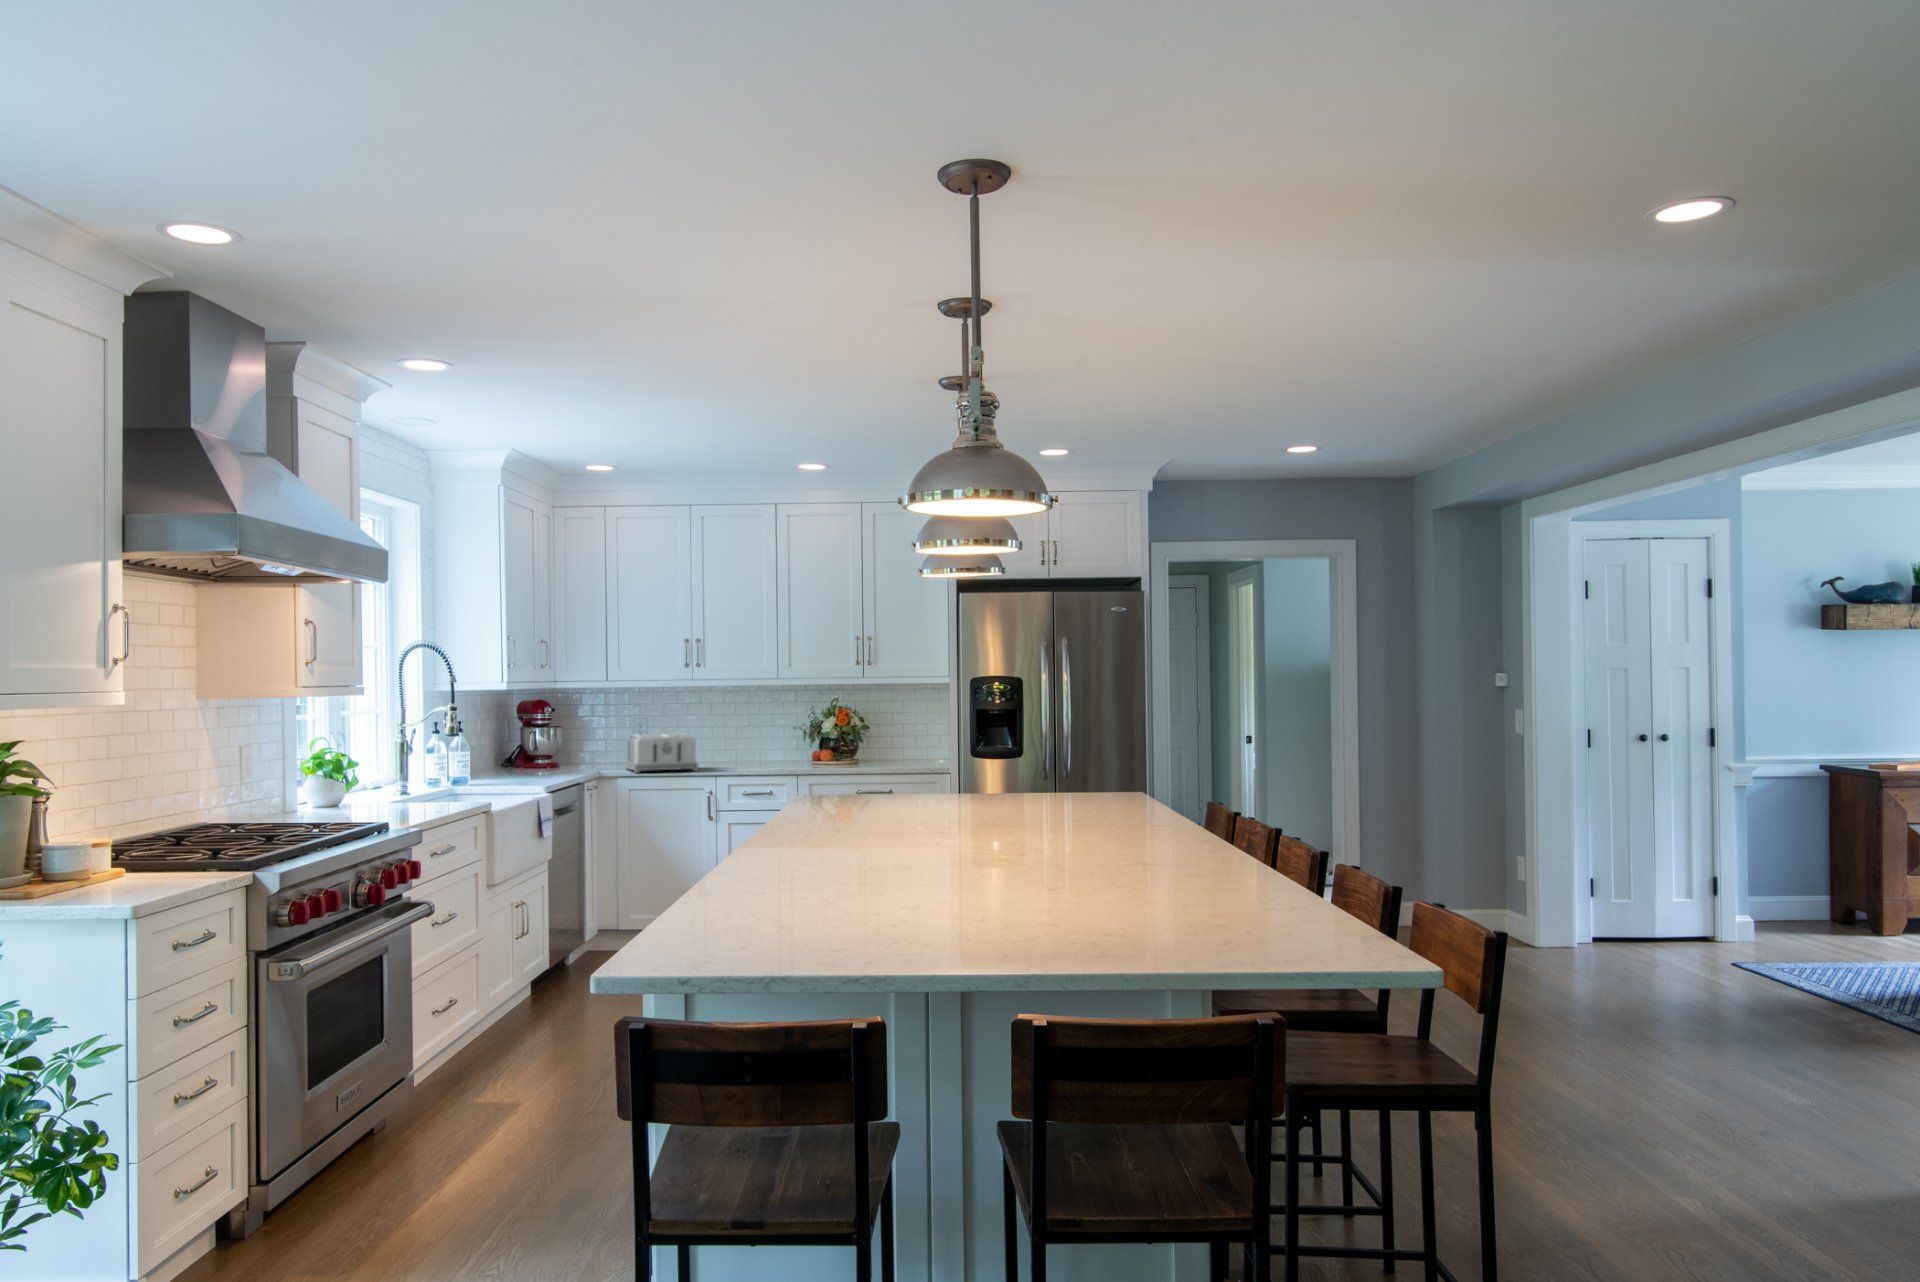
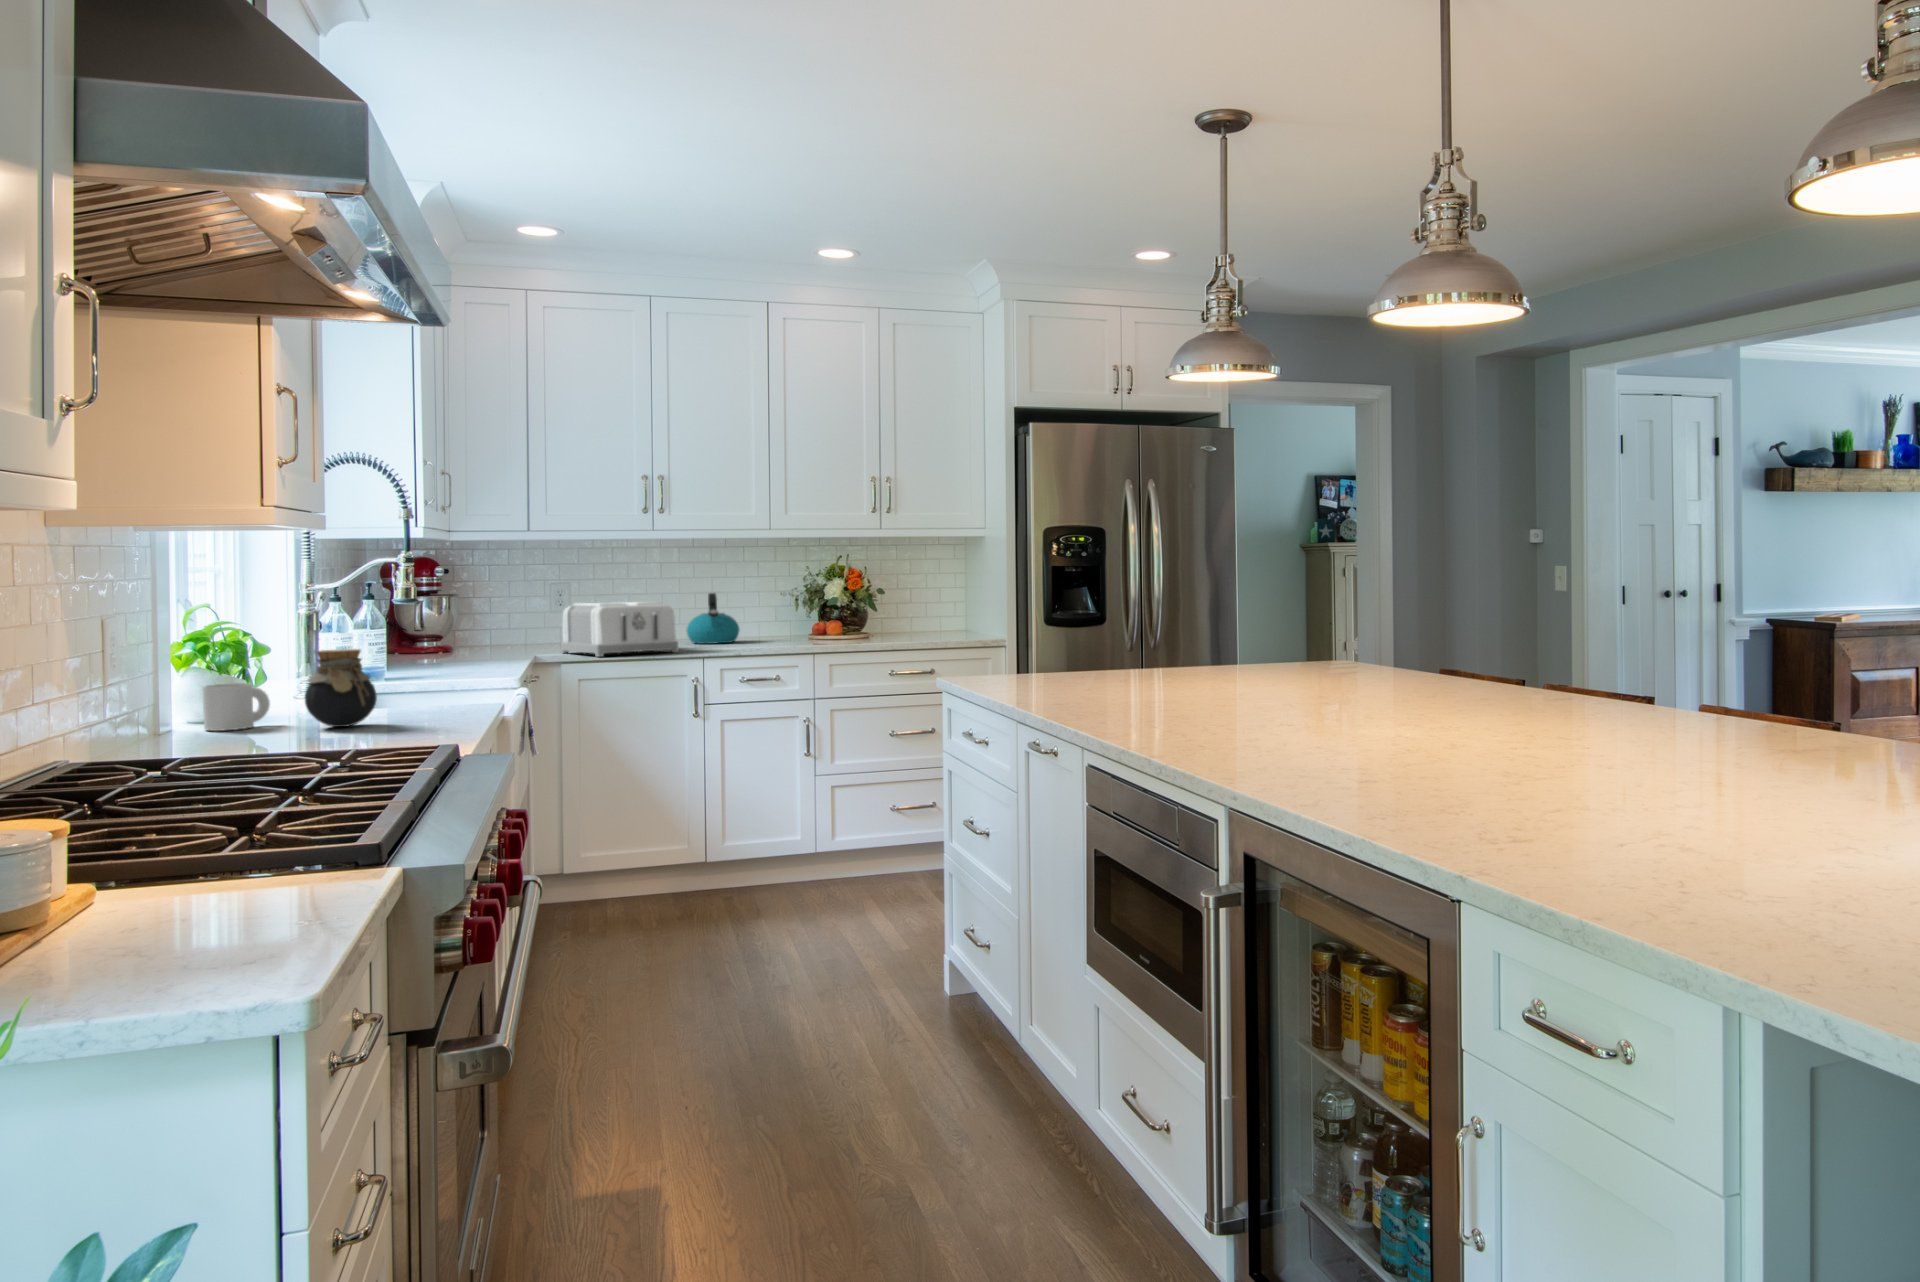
kettle: none [731,726,771,765] -> present [687,593,740,644]
jar: none [349,767,388,810] -> present [305,649,377,727]
mug: none [305,784,341,809] -> present [202,683,270,731]

